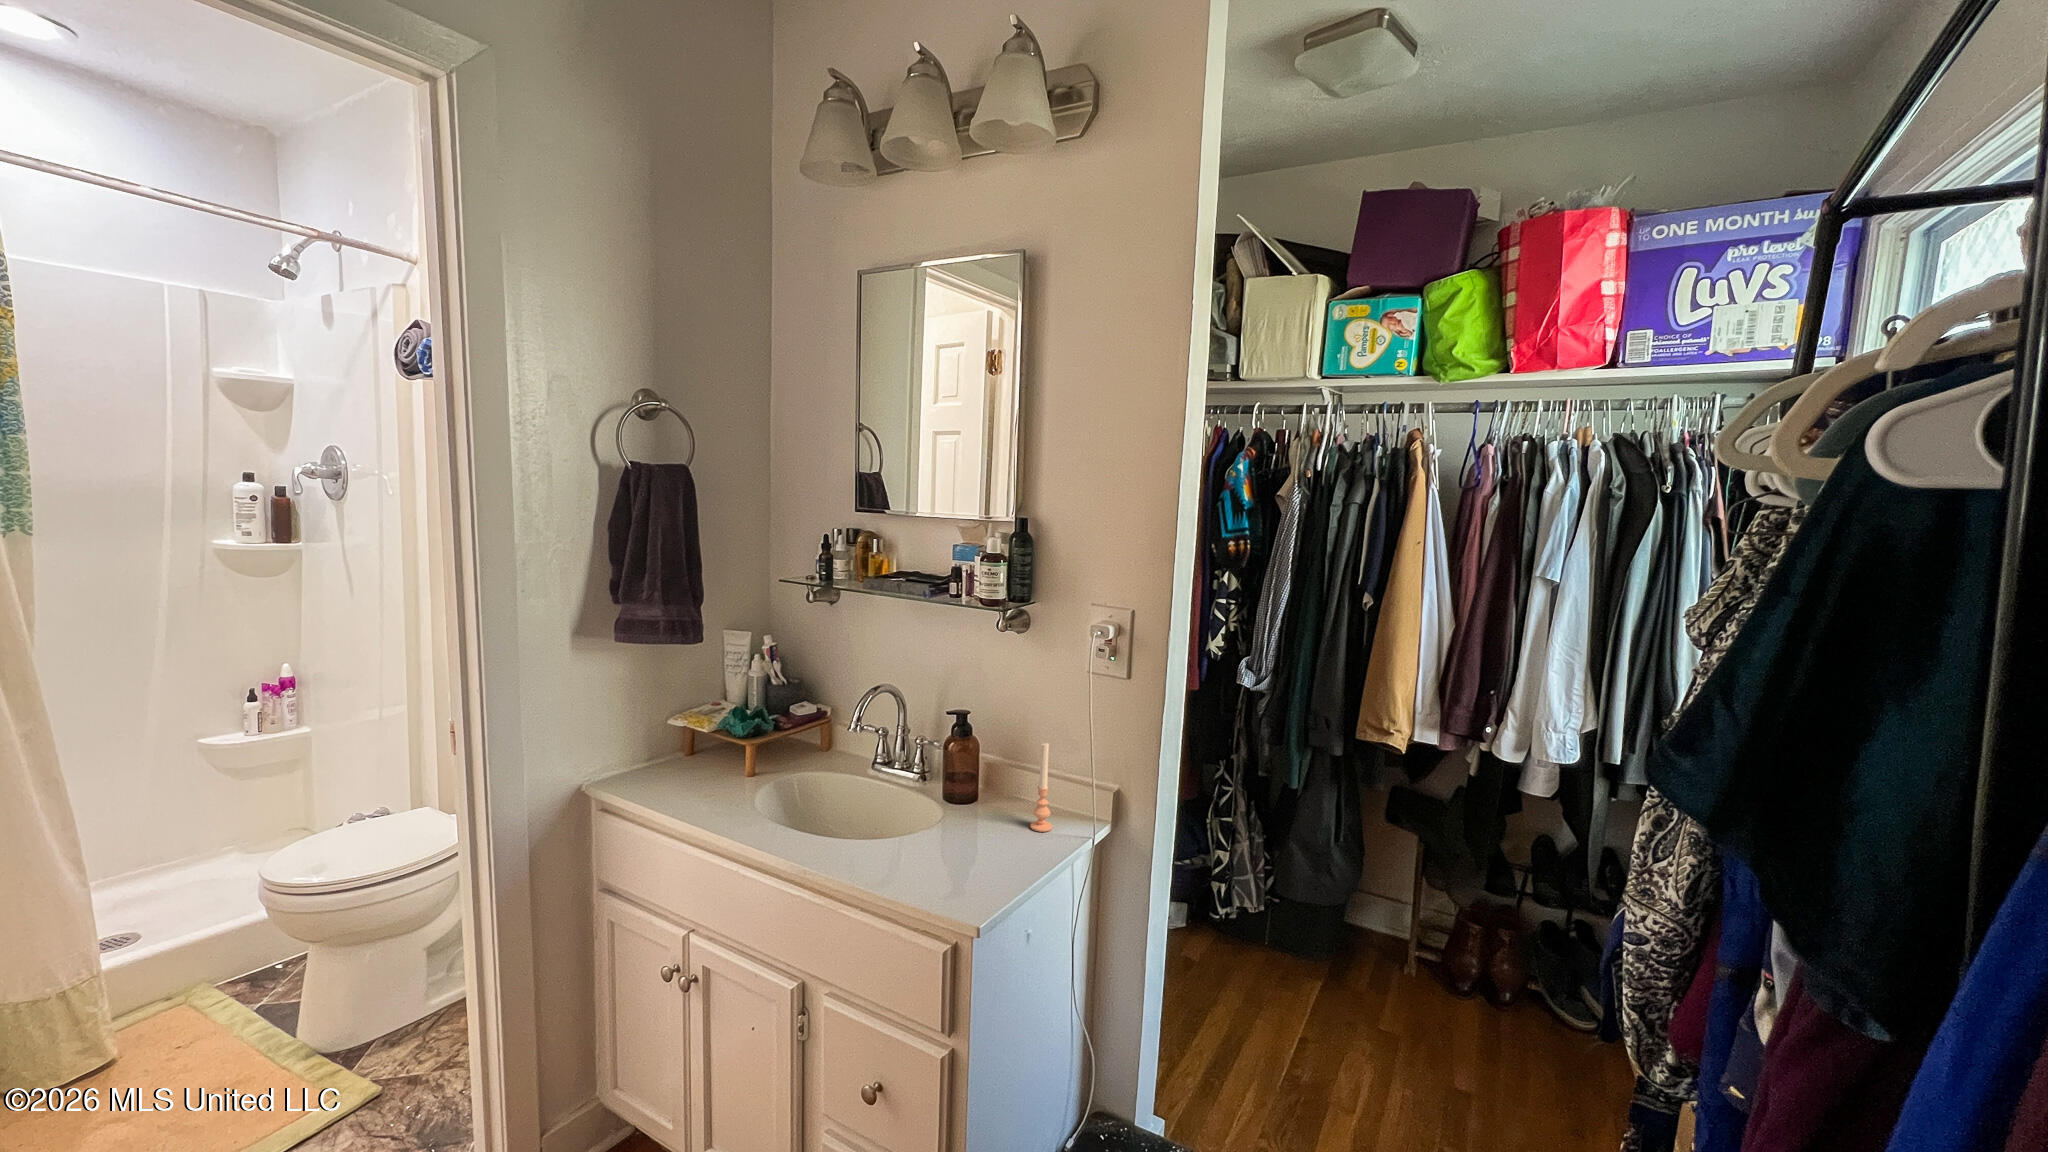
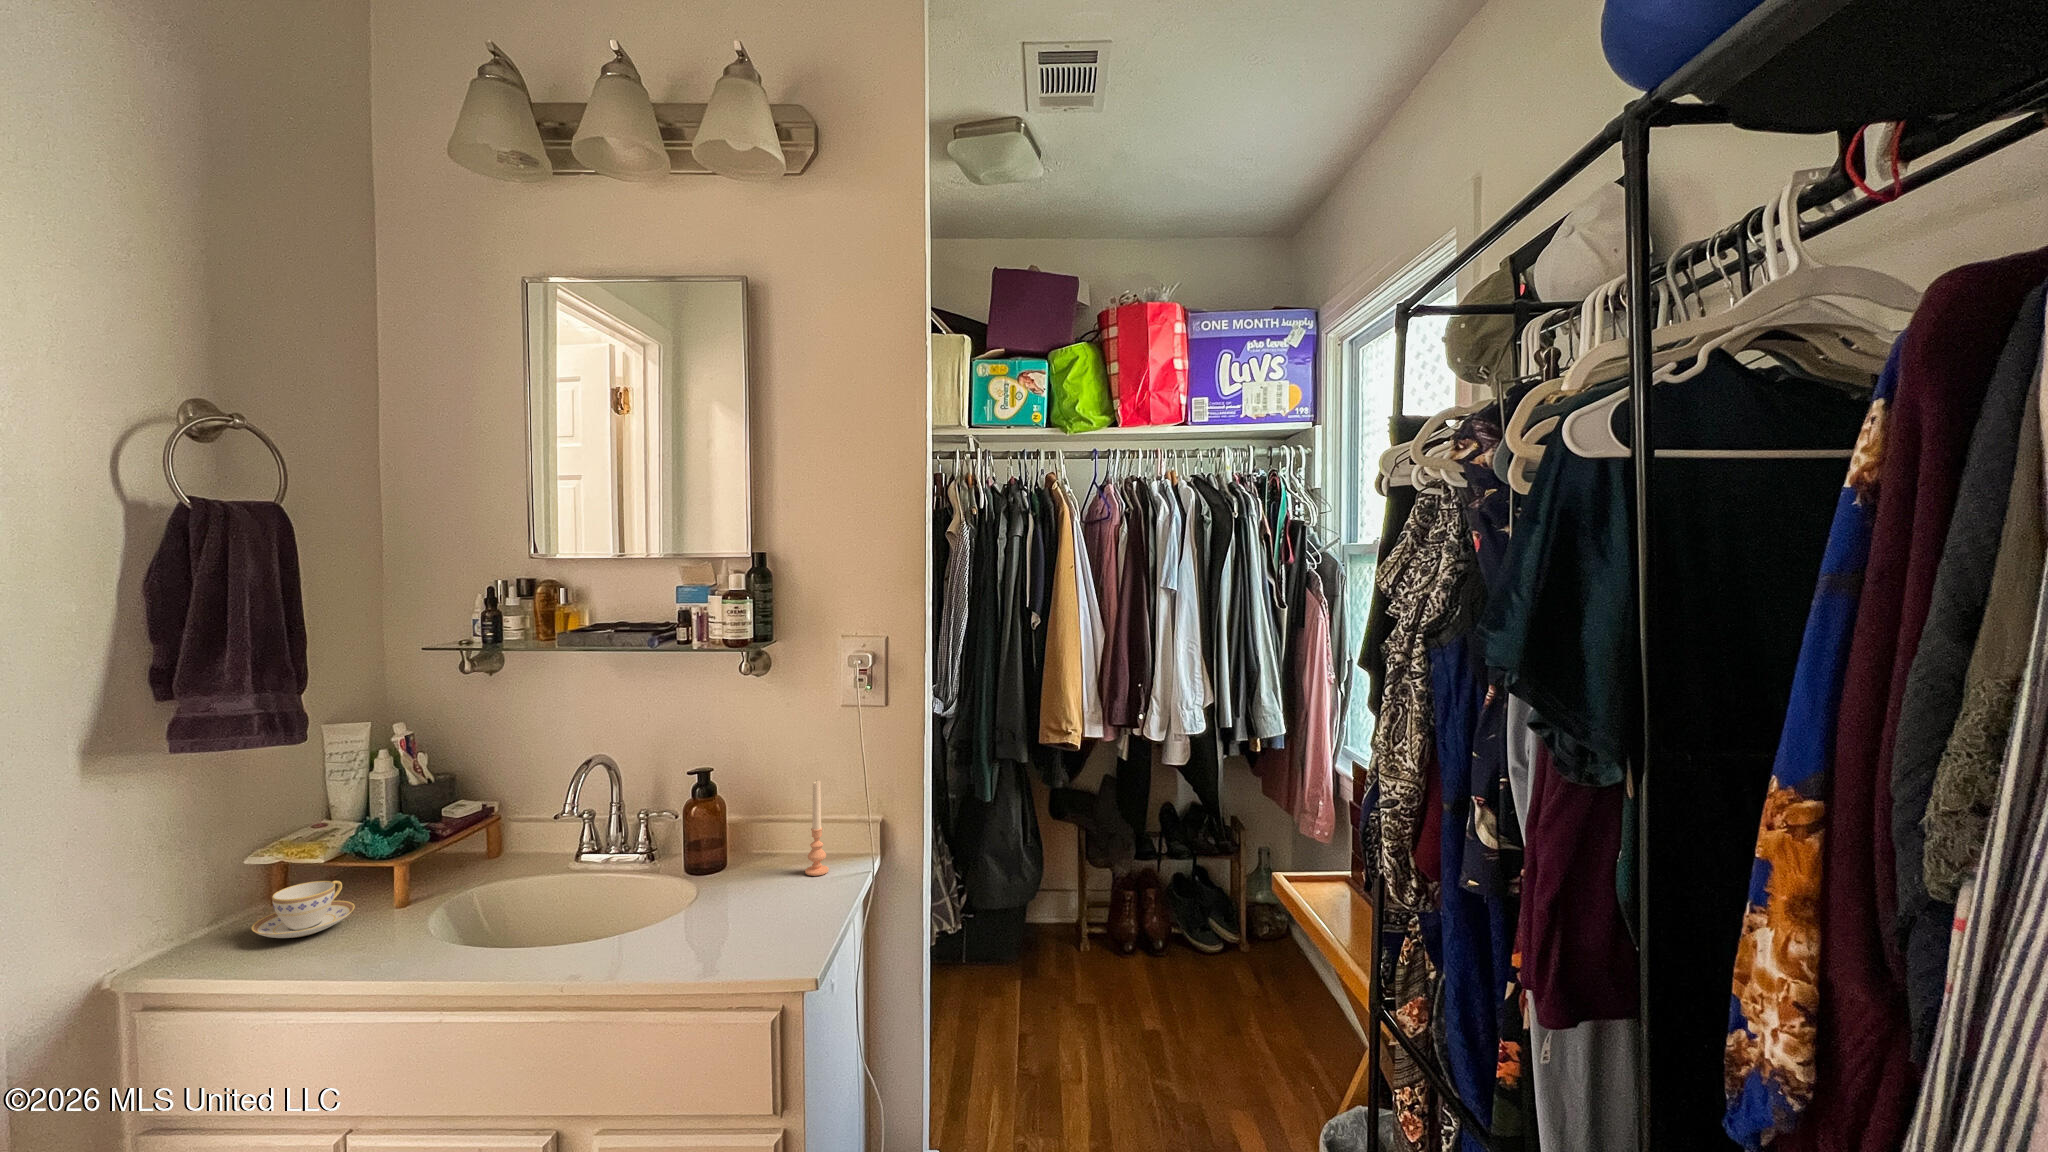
teacup: none [652,747,715,786] -> present [251,881,355,938]

